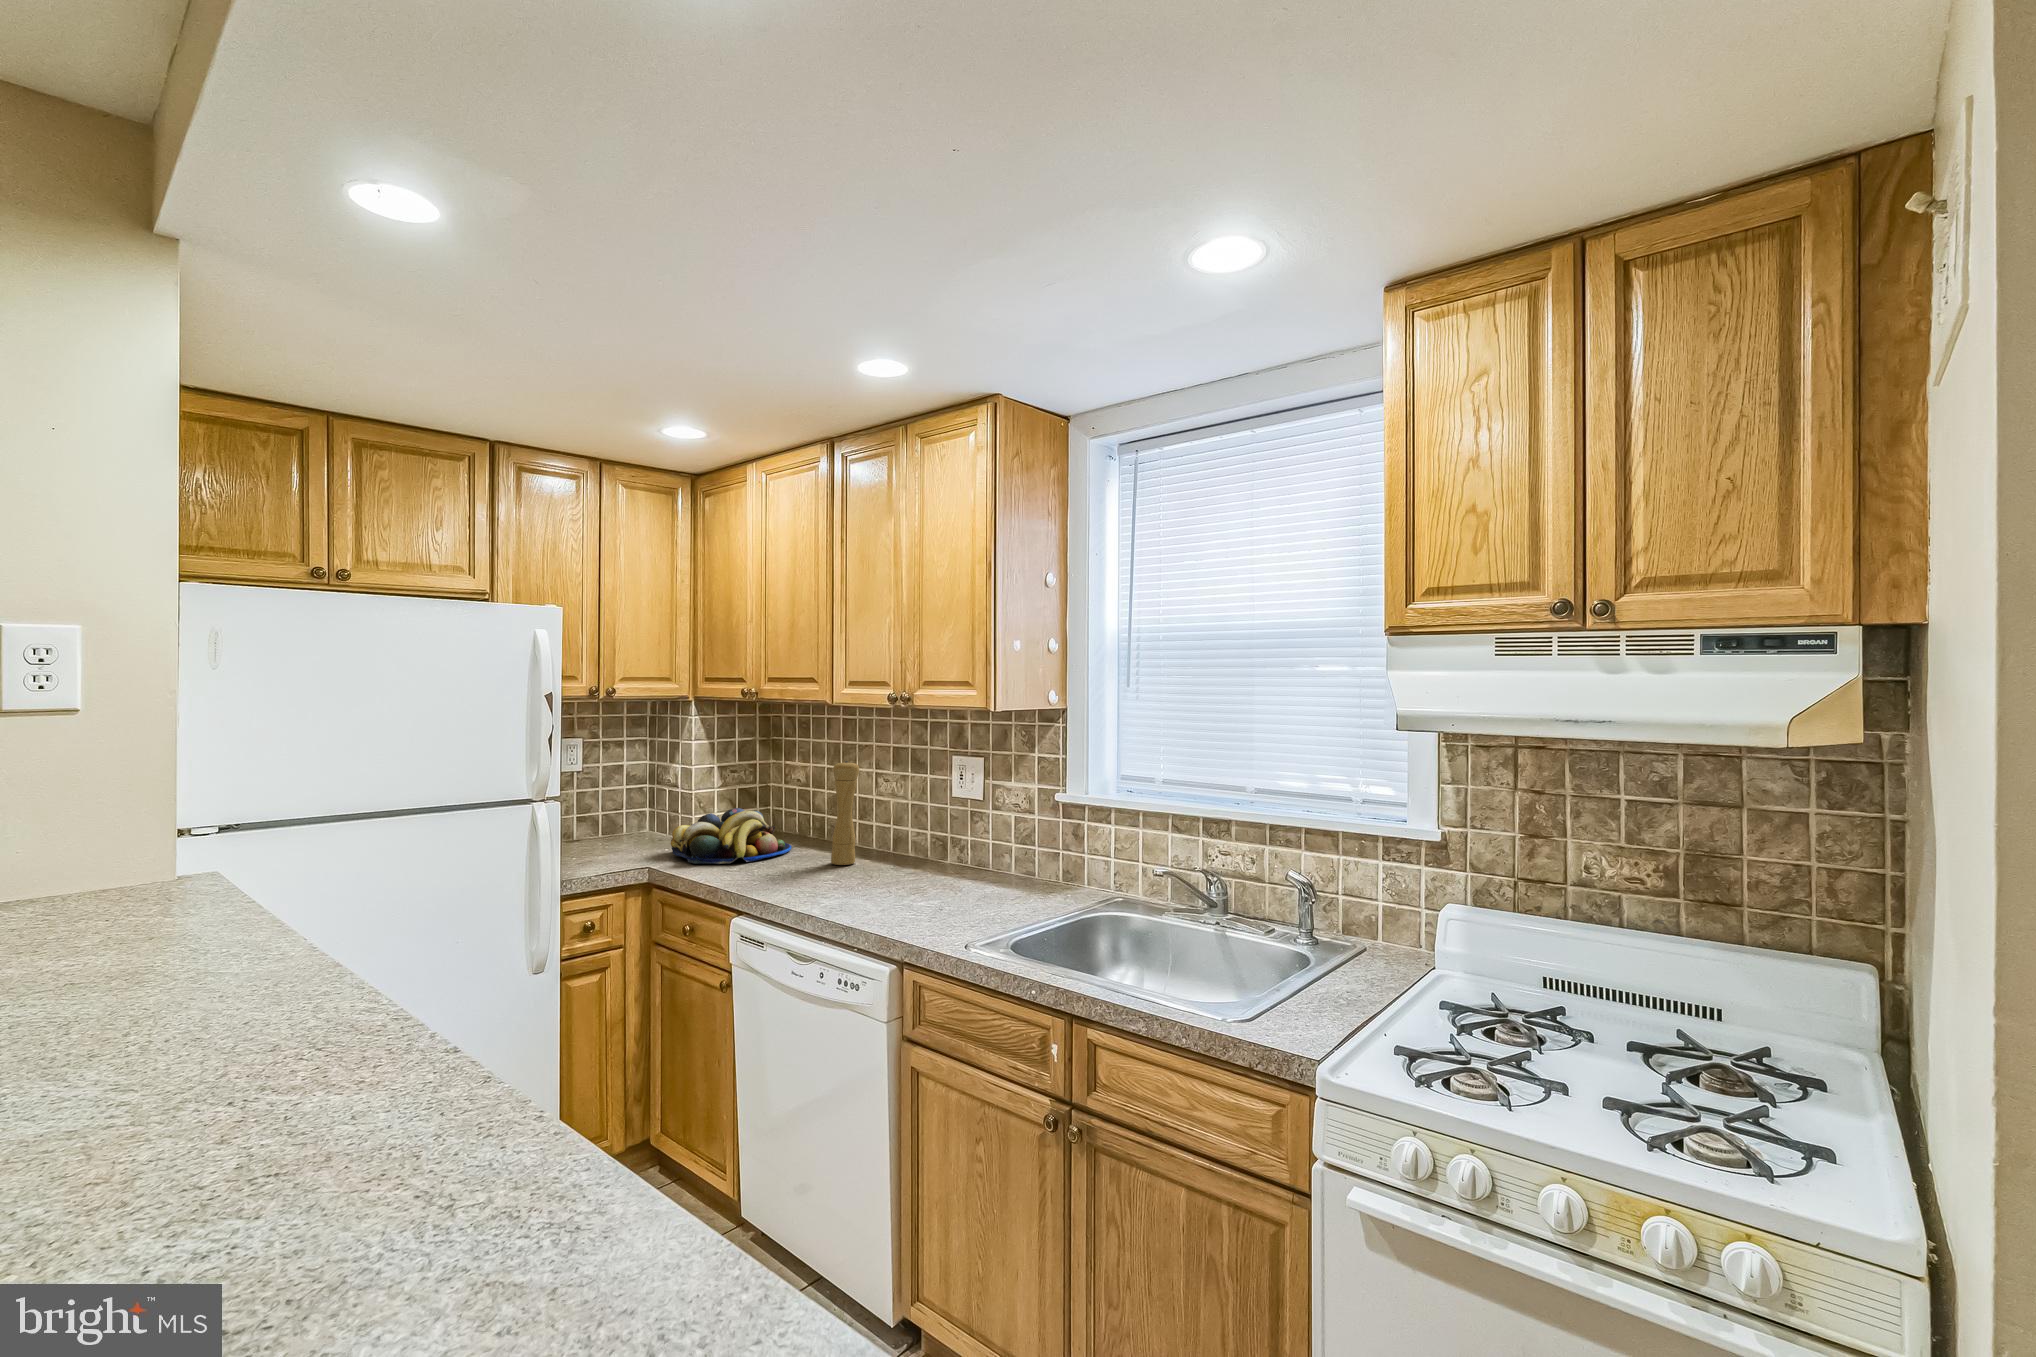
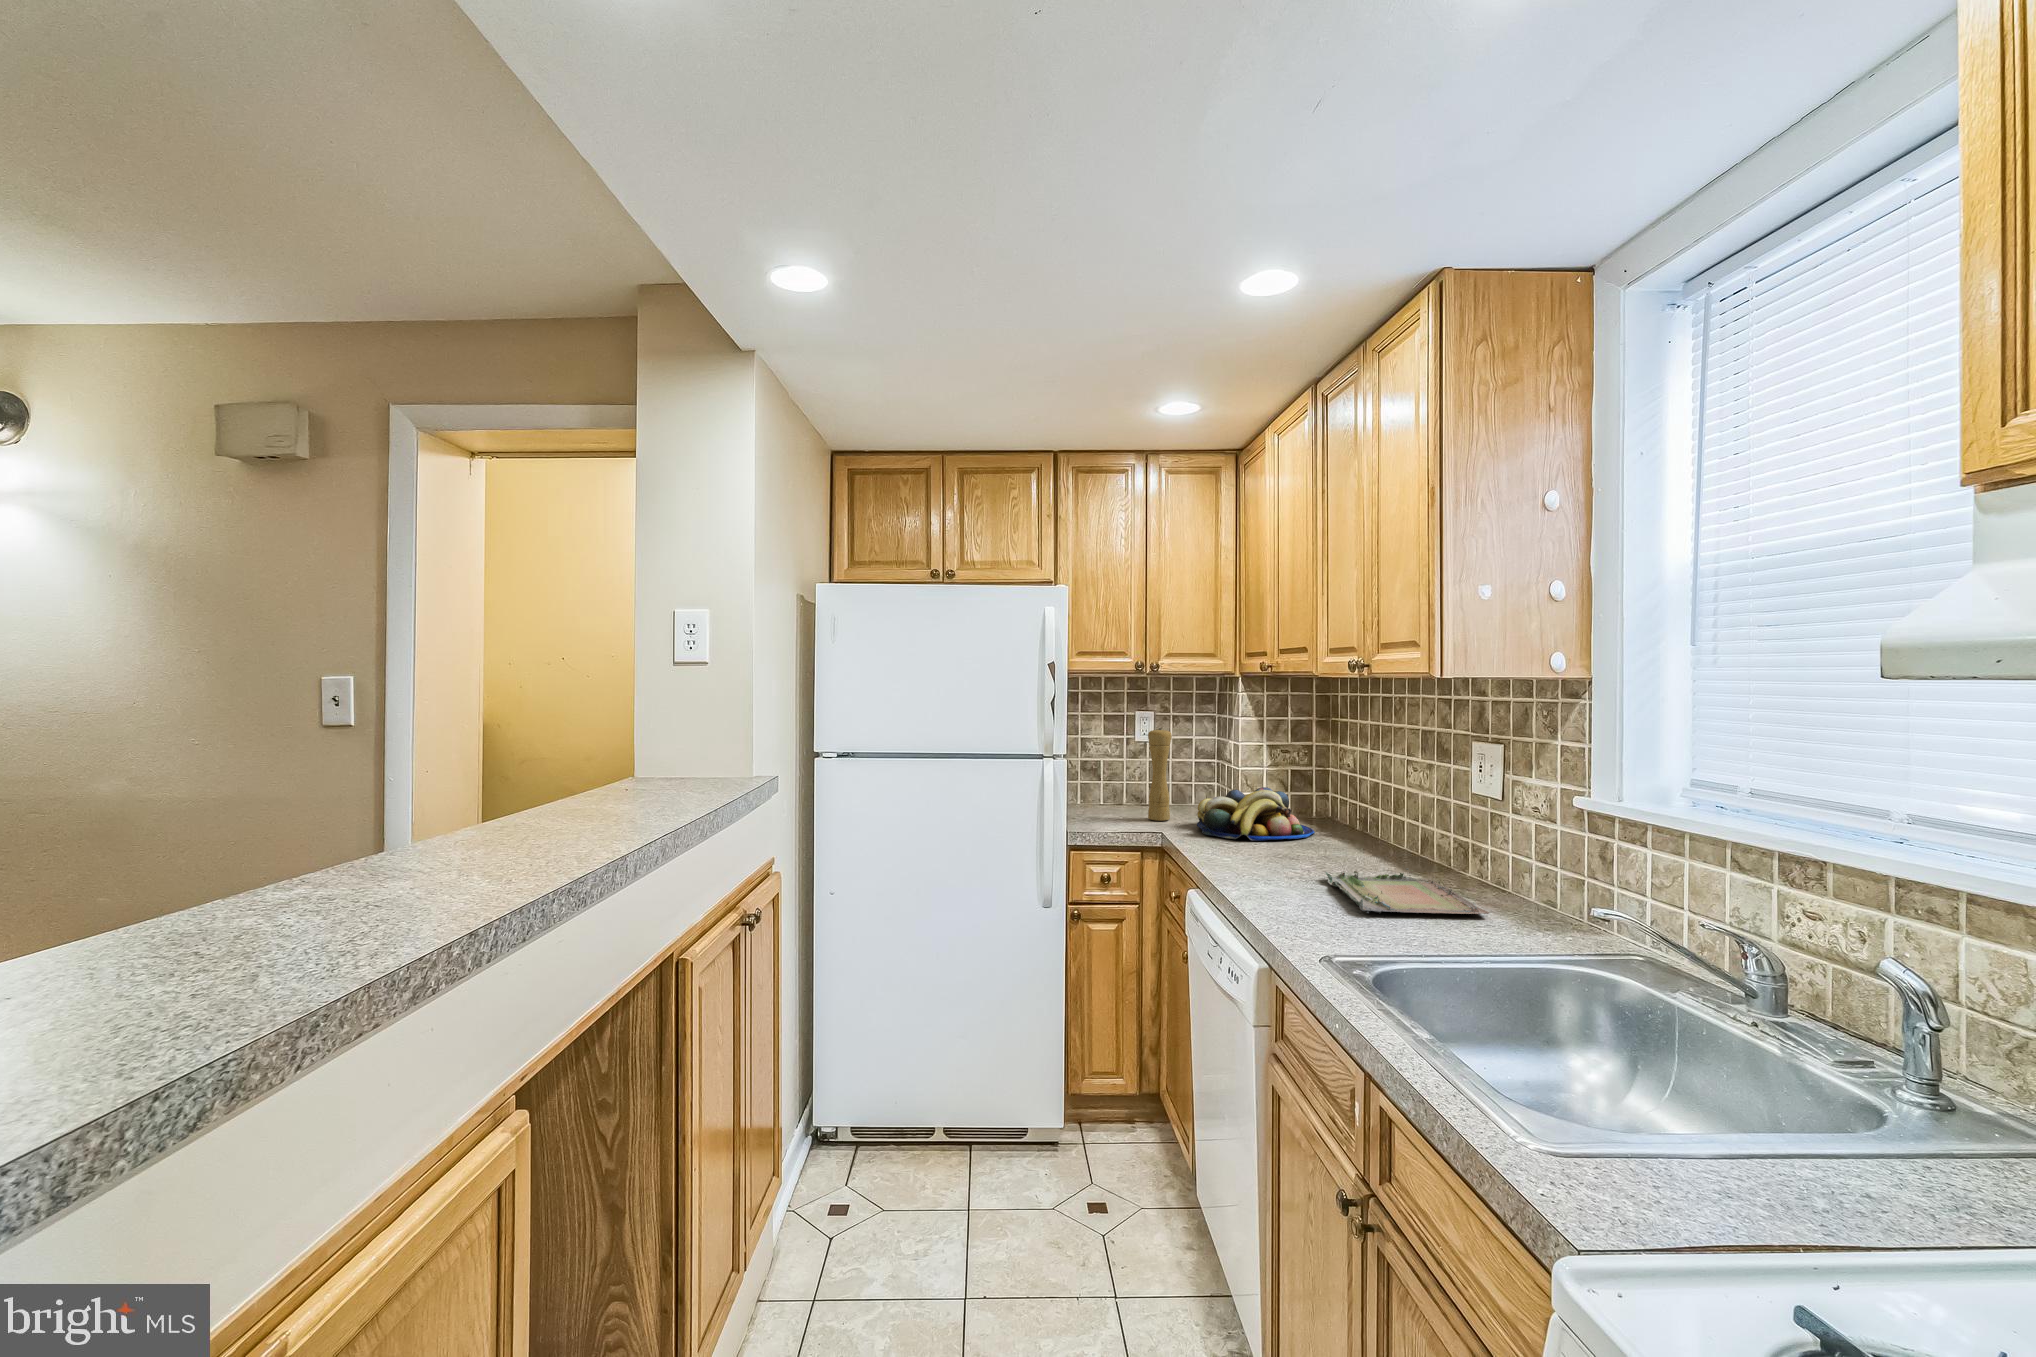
pepper mill: present [831,761,859,865] -> present [1148,728,1172,821]
tray: none [860,862,1009,910] -> present [1325,868,1490,914]

